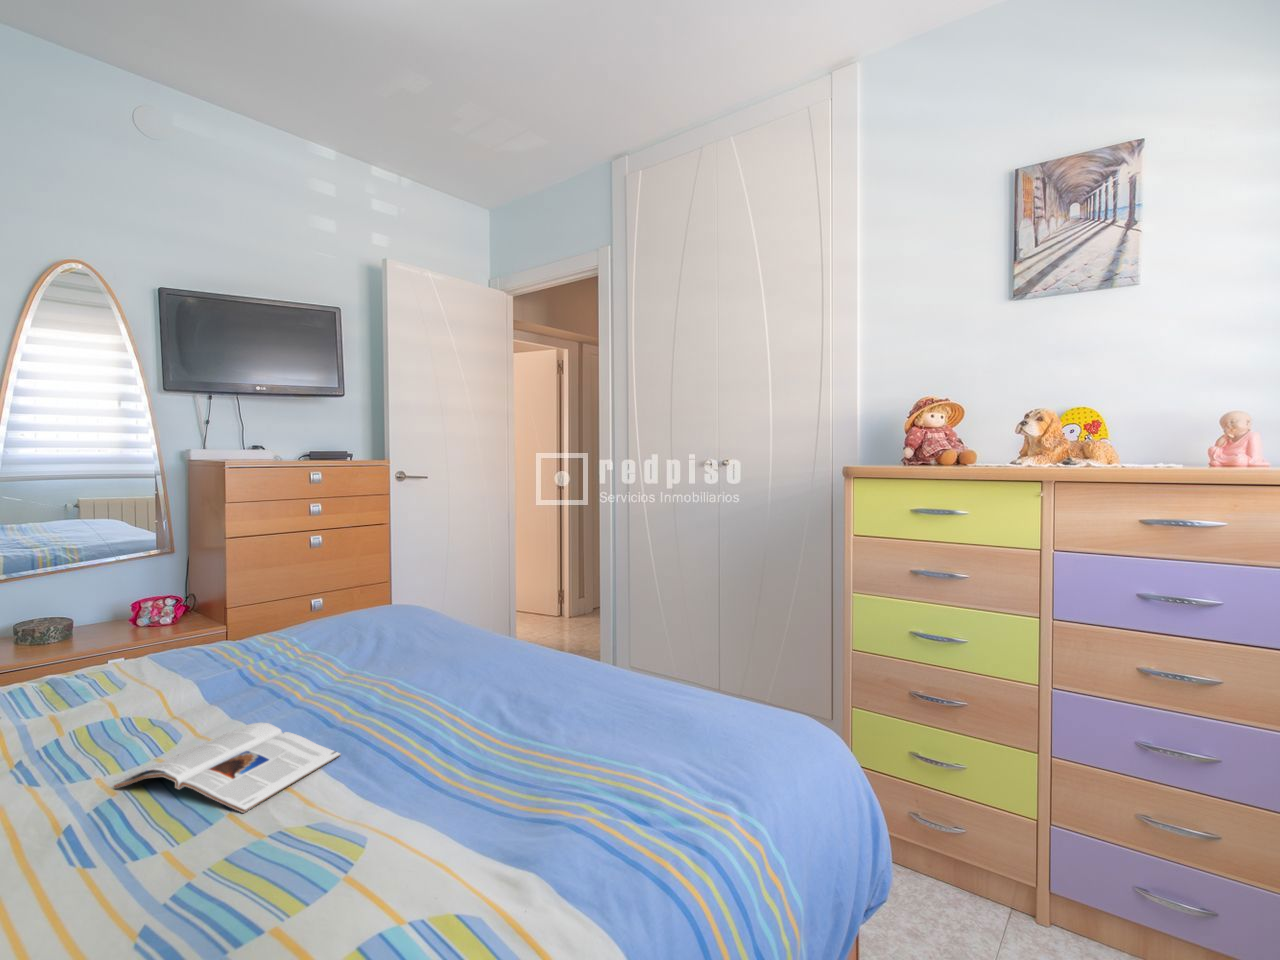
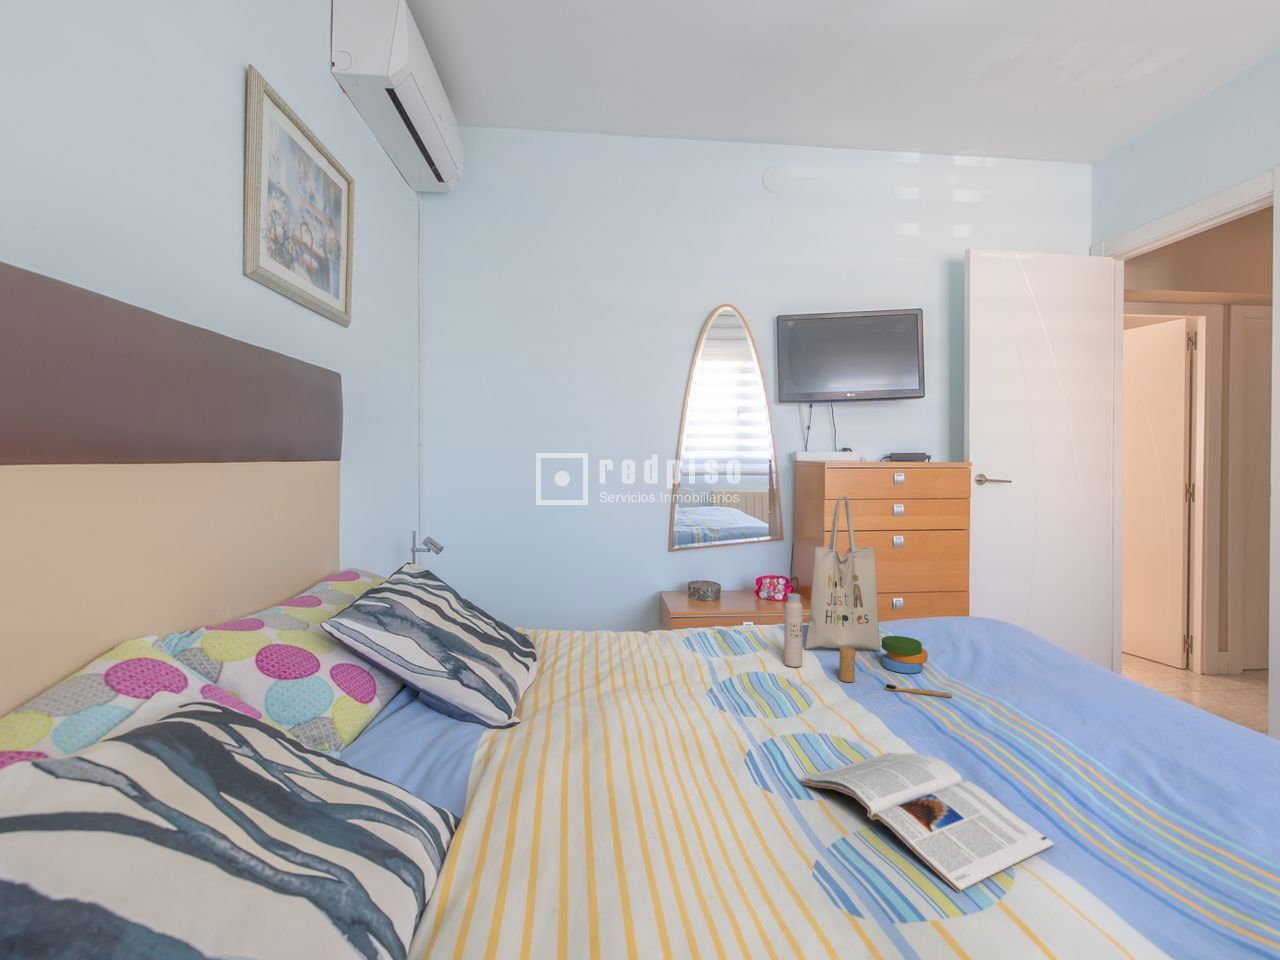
tote bag: none [135,499,314,687] -> present [784,496,953,698]

